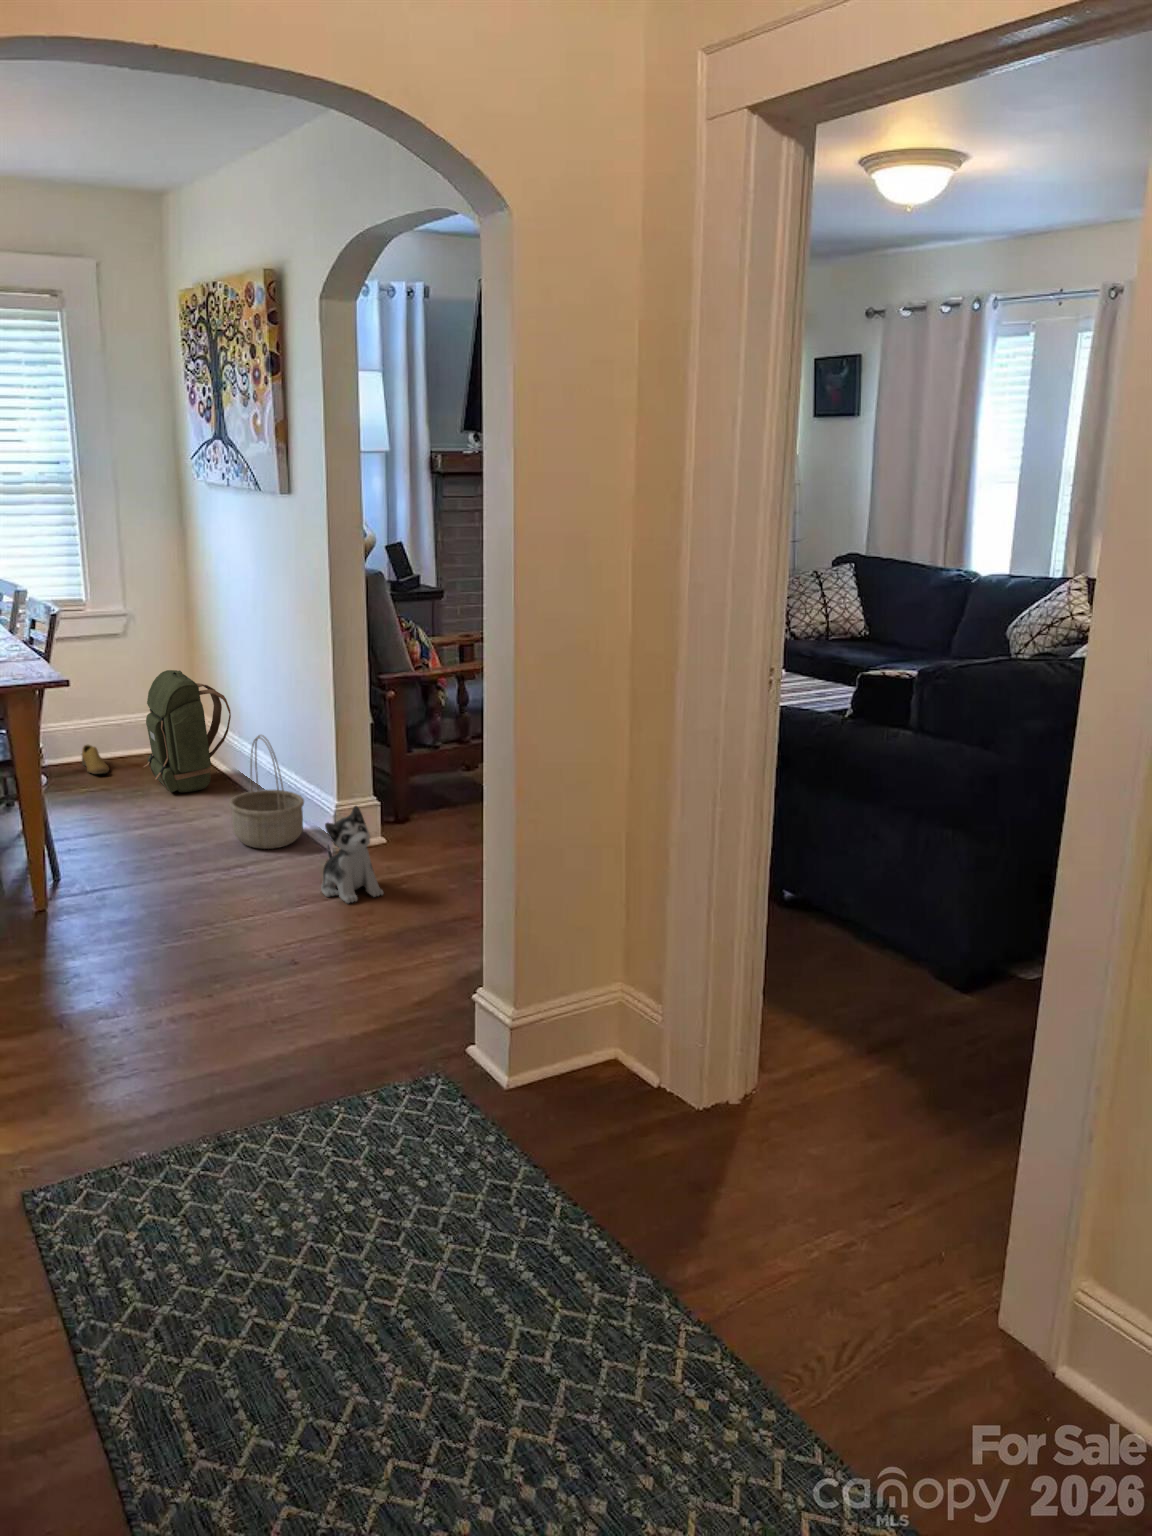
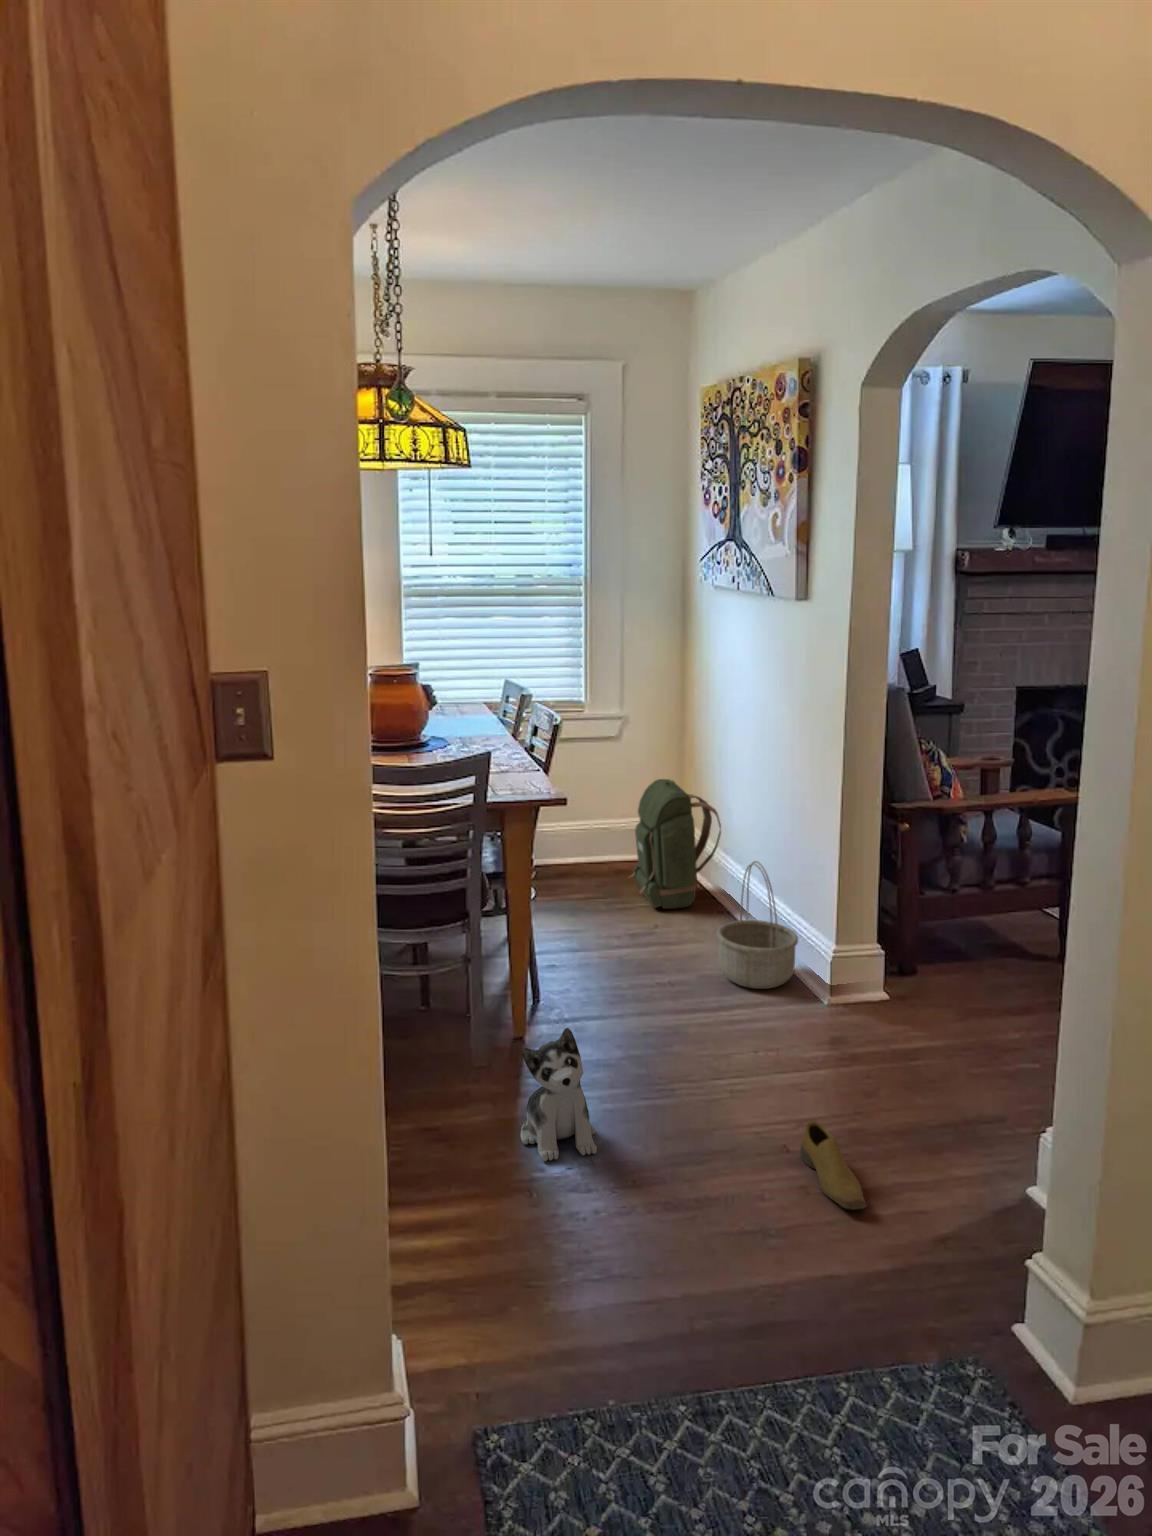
shoe: present [82,745,109,774] -> present [800,1121,866,1209]
plush toy: present [321,806,383,903] -> present [520,1028,597,1161]

